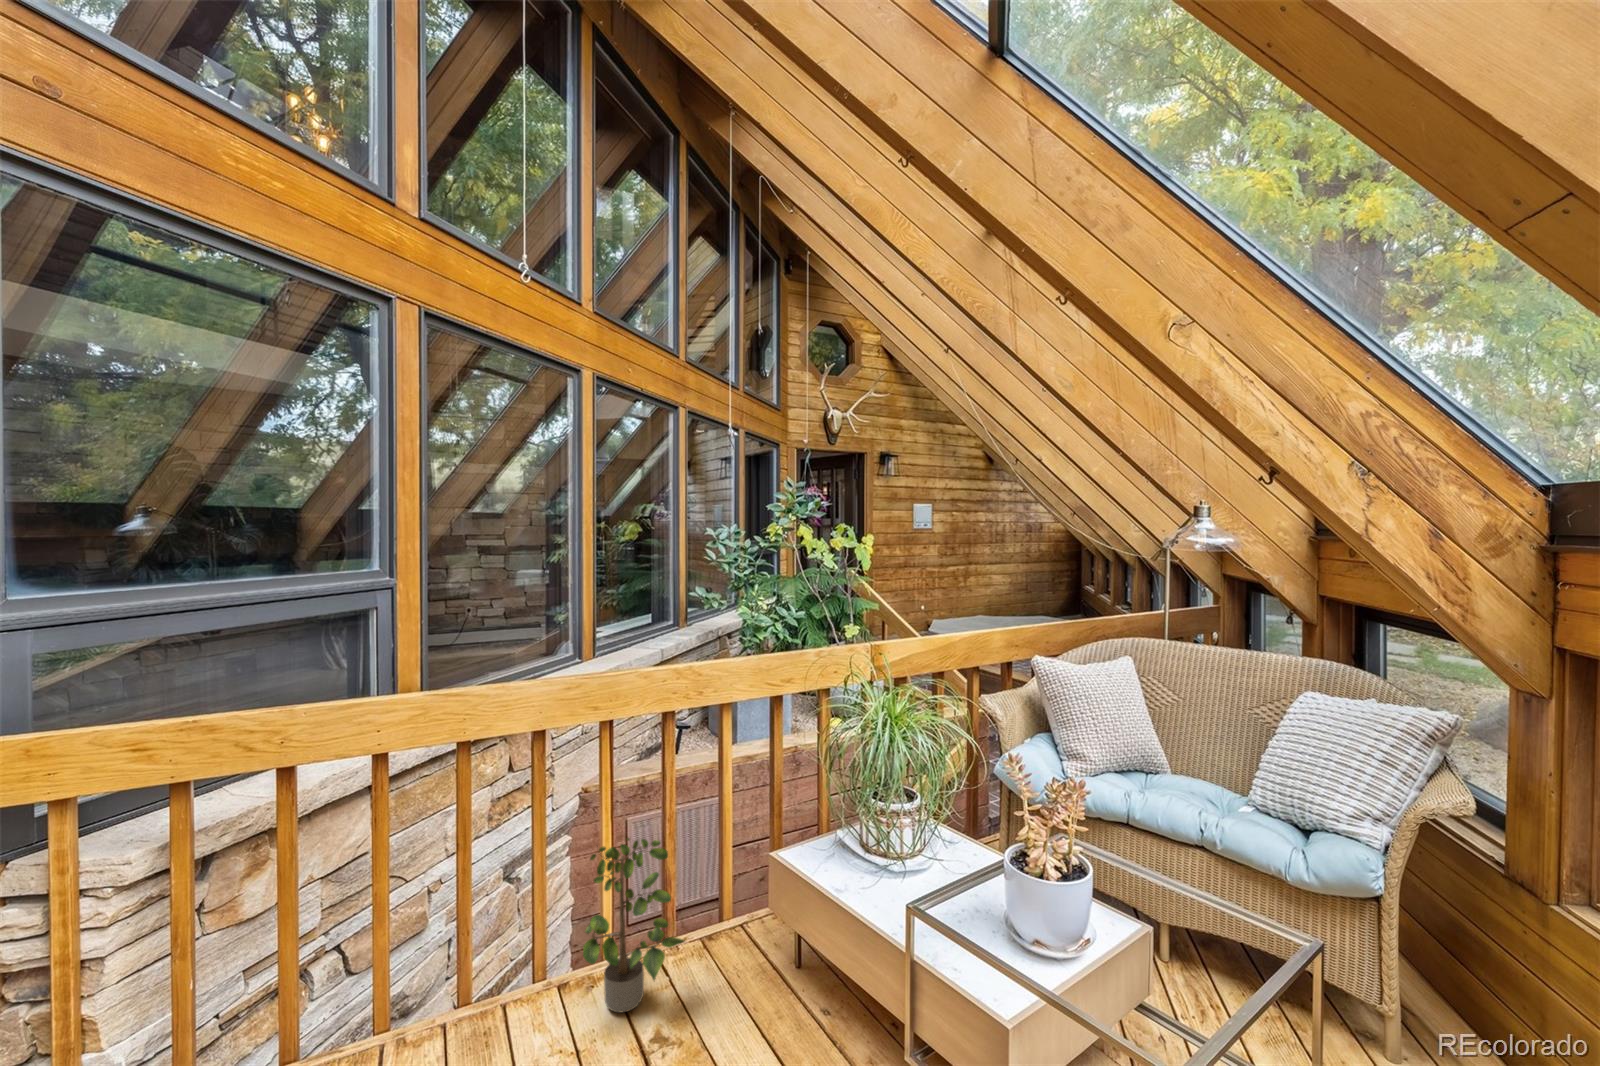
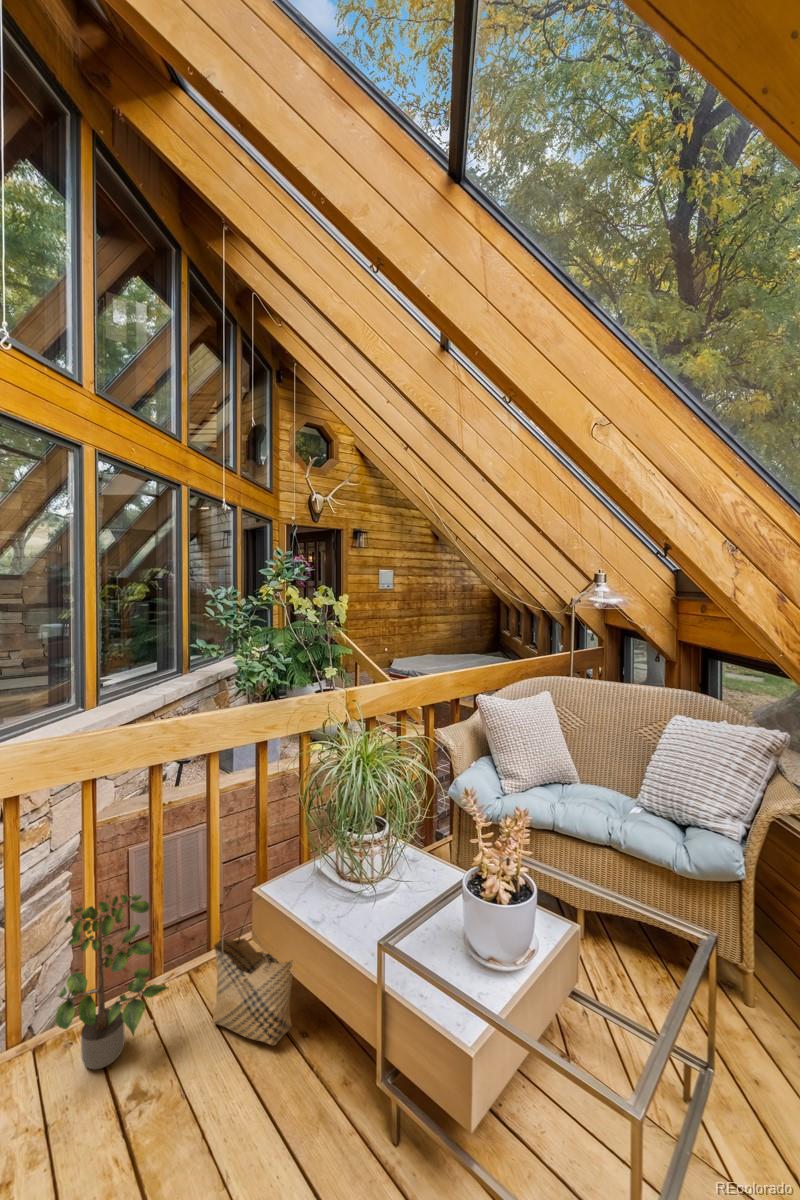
woven basket: none [729,859,817,1017] -> present [213,897,295,1045]

